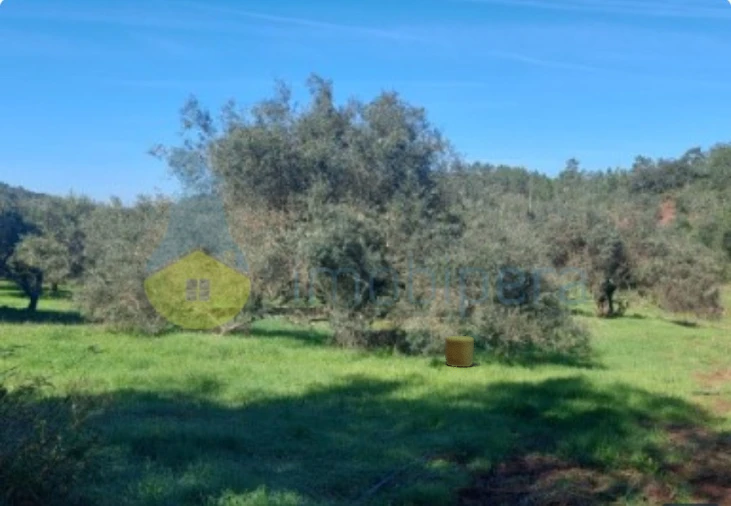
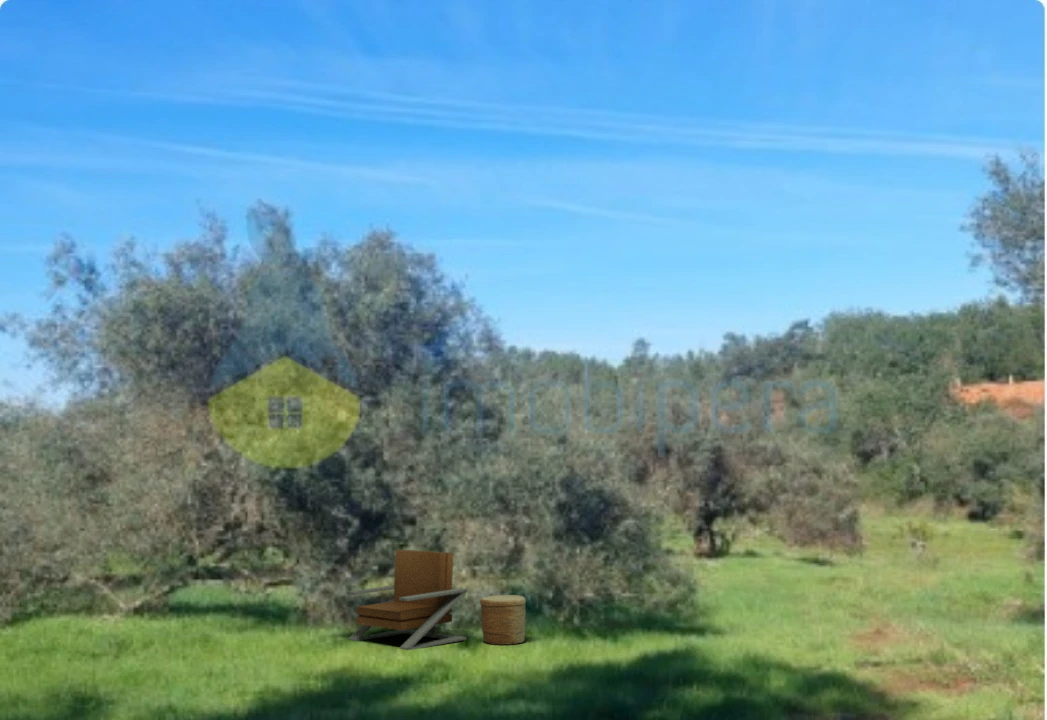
lounge chair: none [361,304,437,367] -> present [347,550,467,650]

